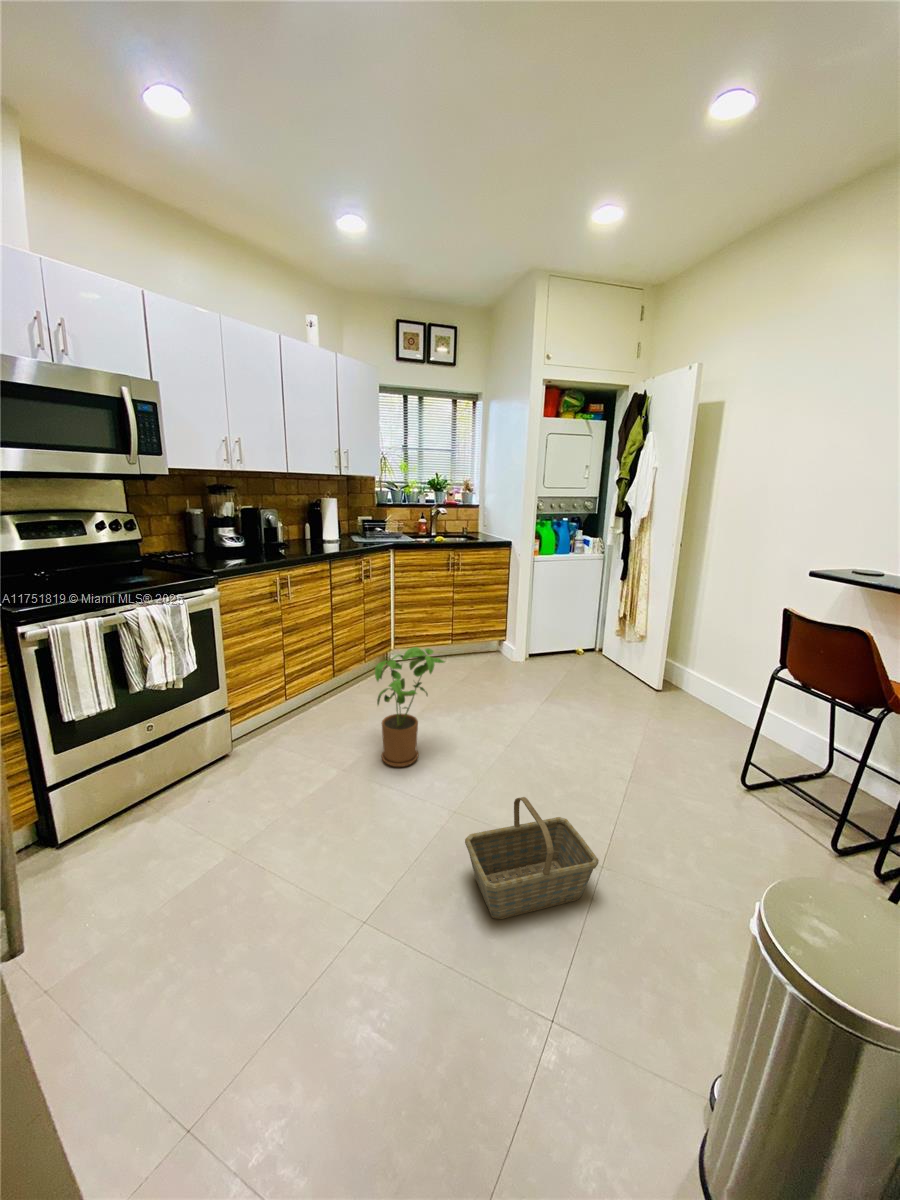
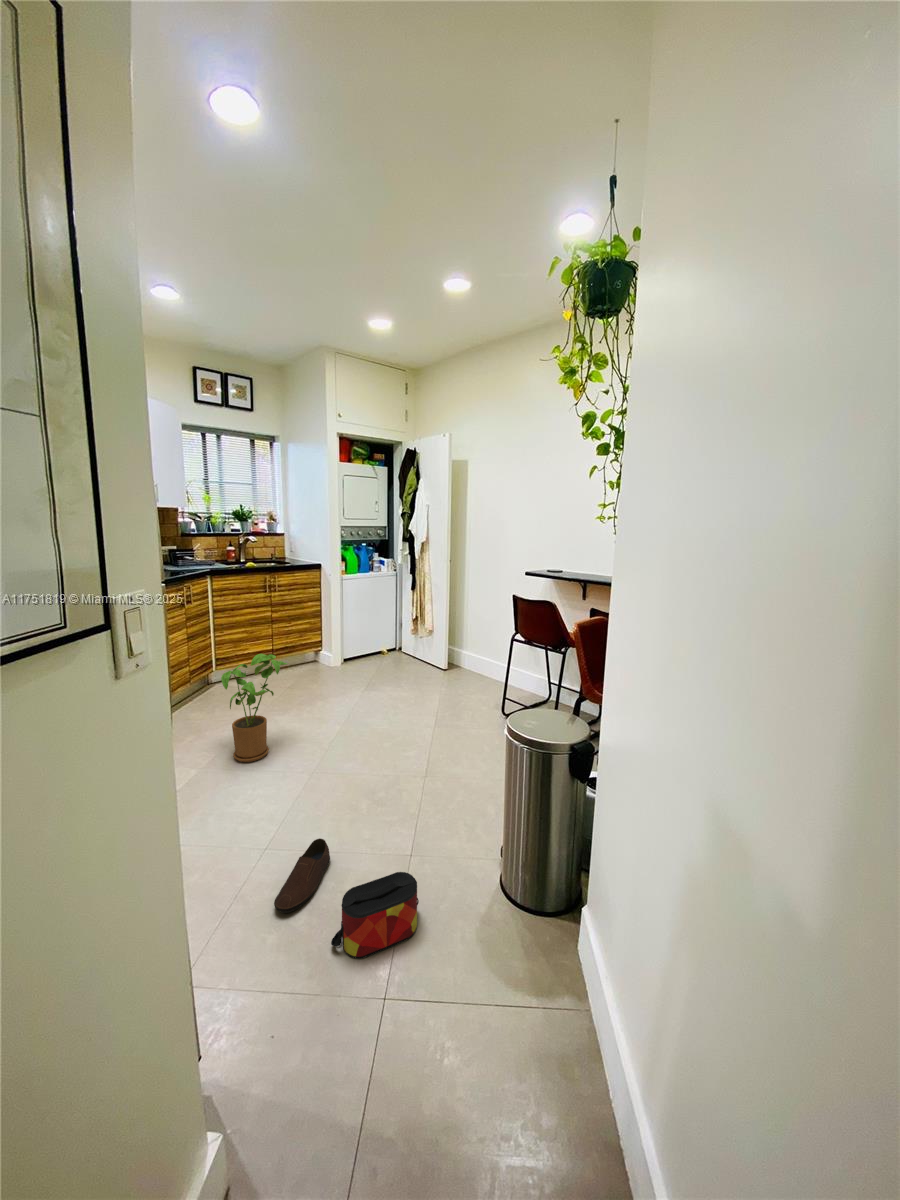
basket: present [465,797,599,919] -> none [333,743,429,832]
shoe: none [355,915,441,1015] -> present [274,838,330,913]
bag: none [402,1037,540,1161] -> present [331,872,419,959]

